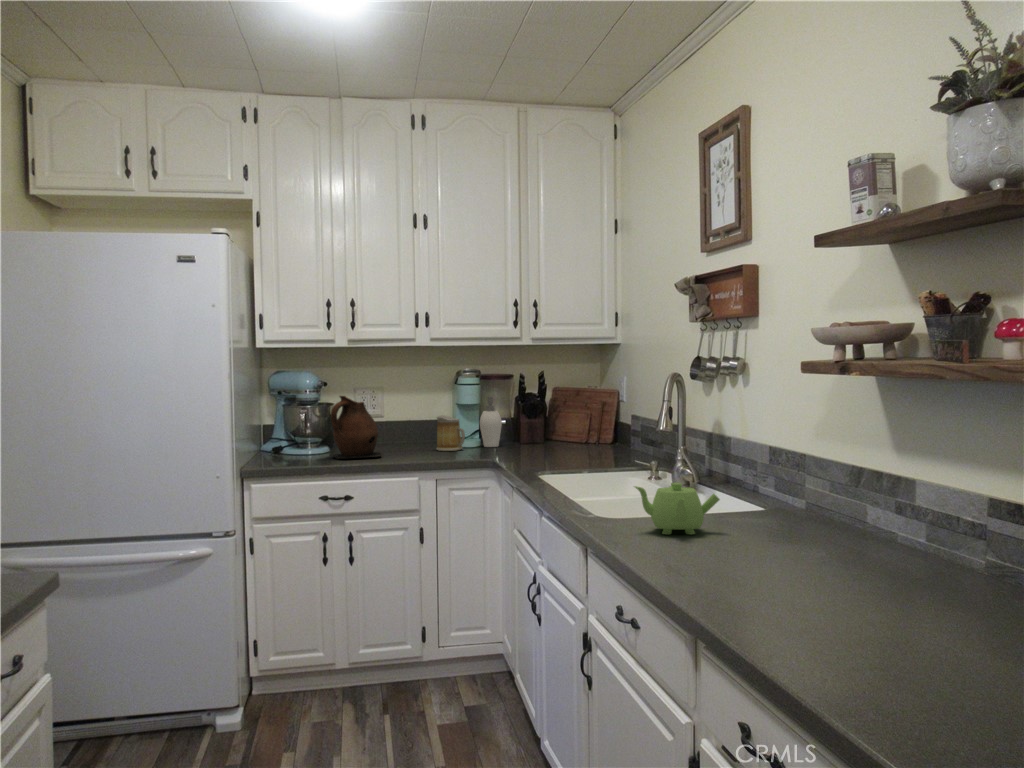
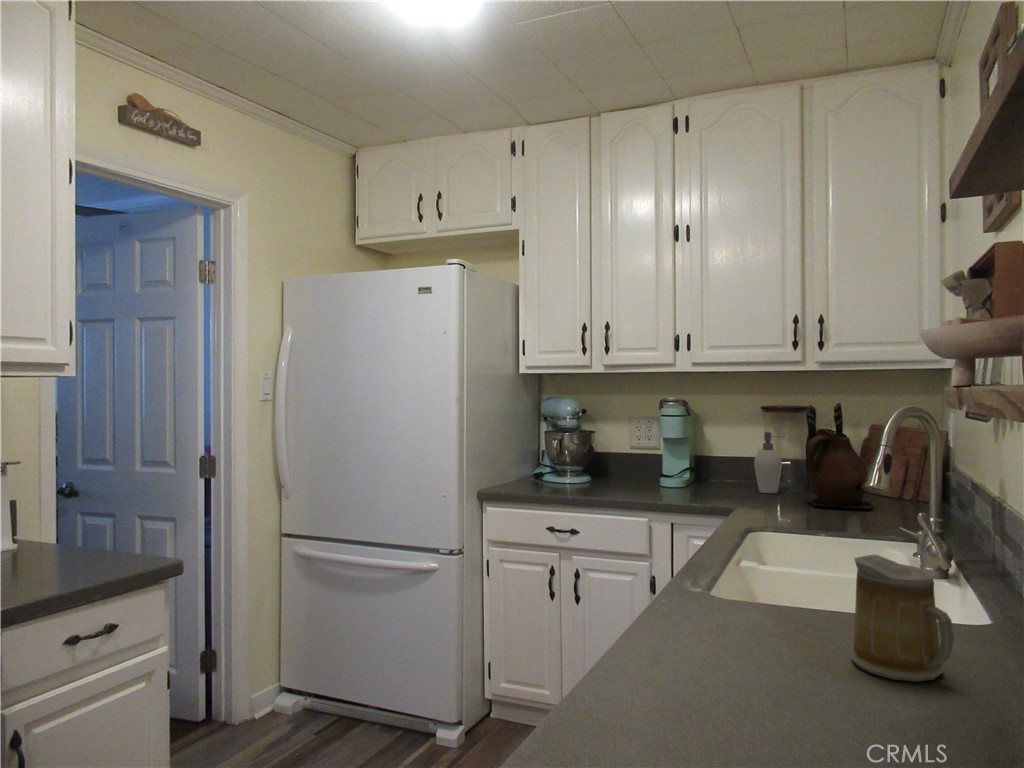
ceramic pitcher: present [331,396,381,458] -> present [806,429,873,509]
mug: present [436,415,465,451] -> present [851,555,954,682]
teapot: present [635,483,720,535] -> none [660,591,789,689]

